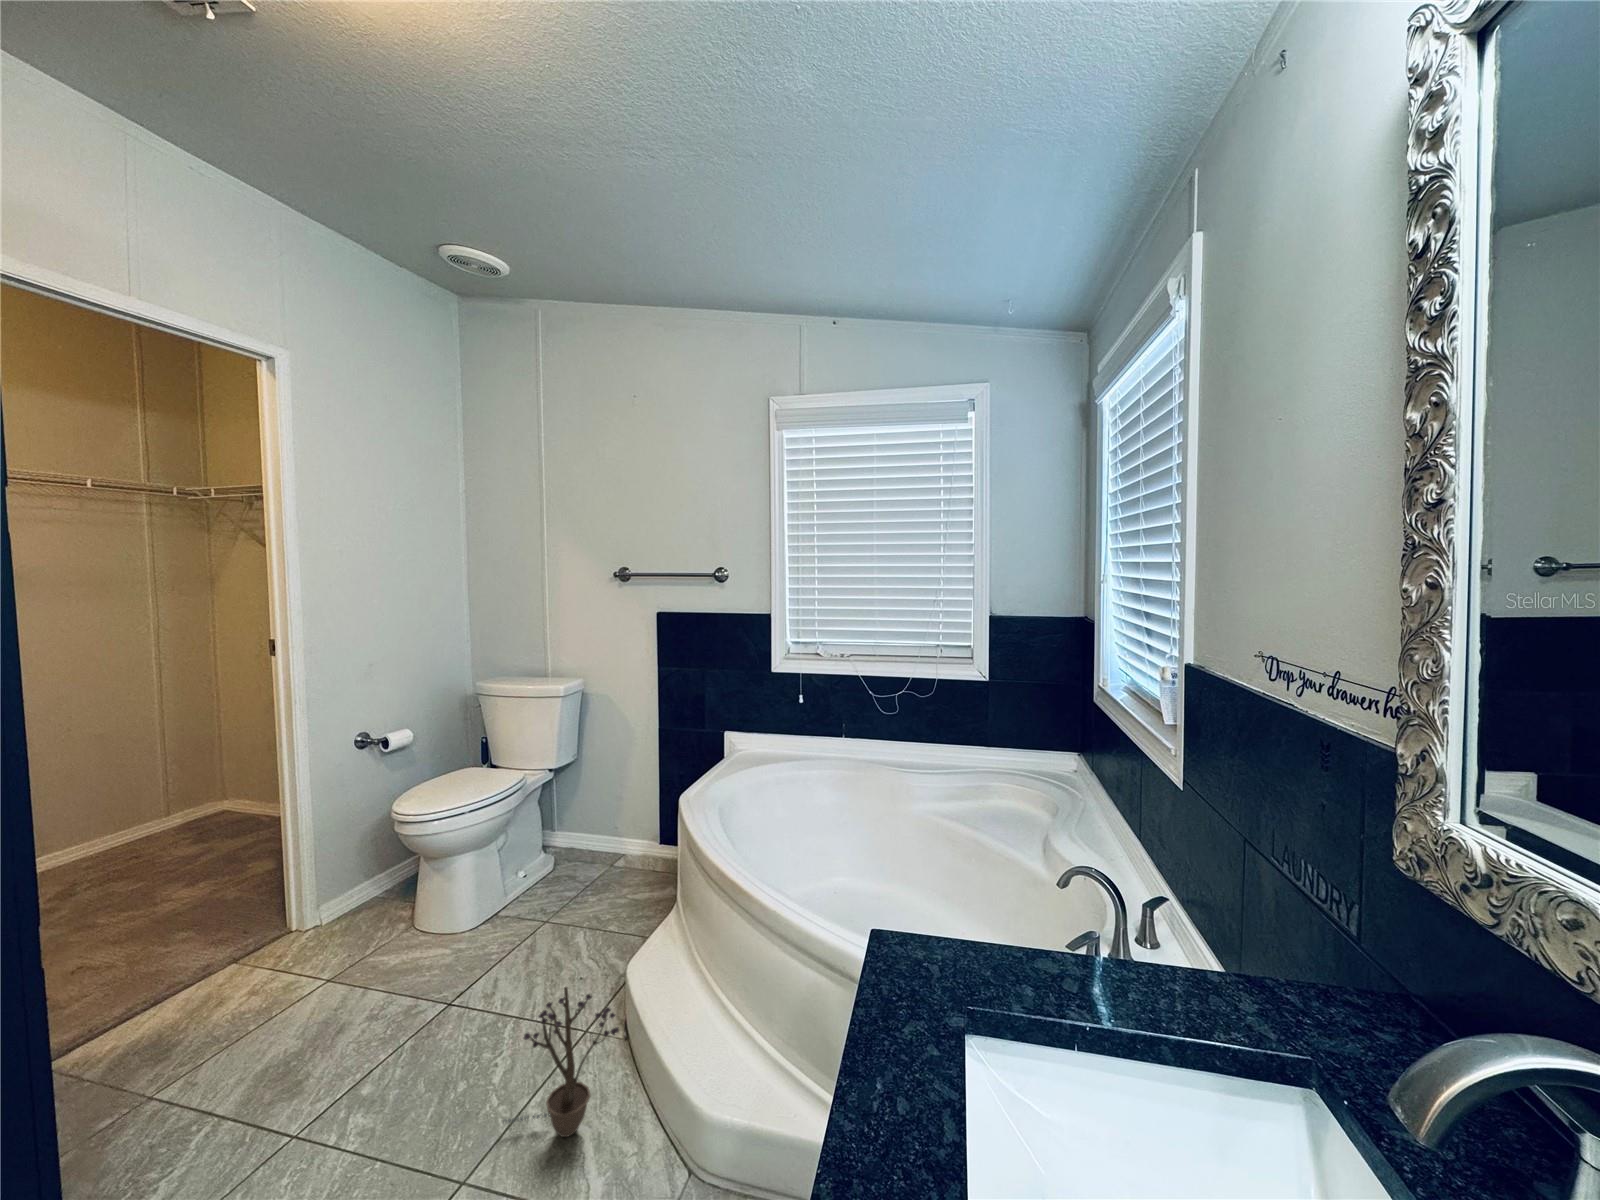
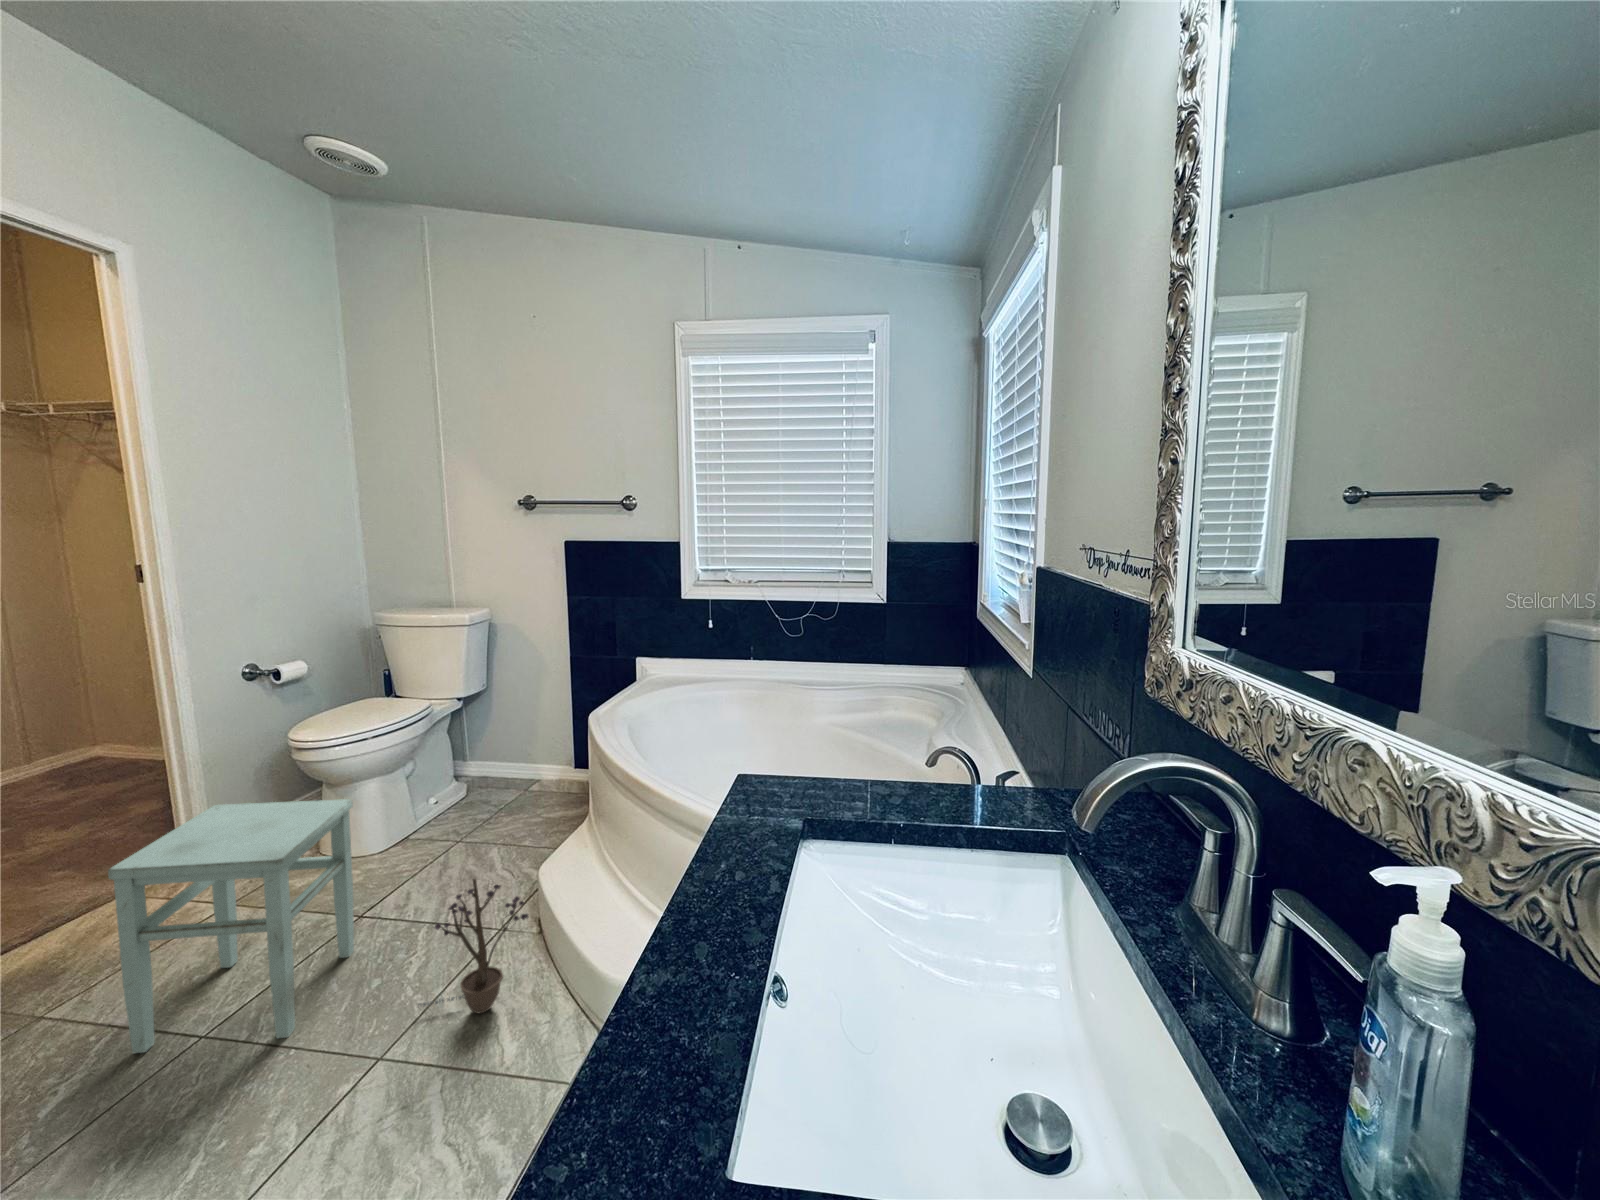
stool: none [219,885,450,1154] -> present [108,799,354,1053]

